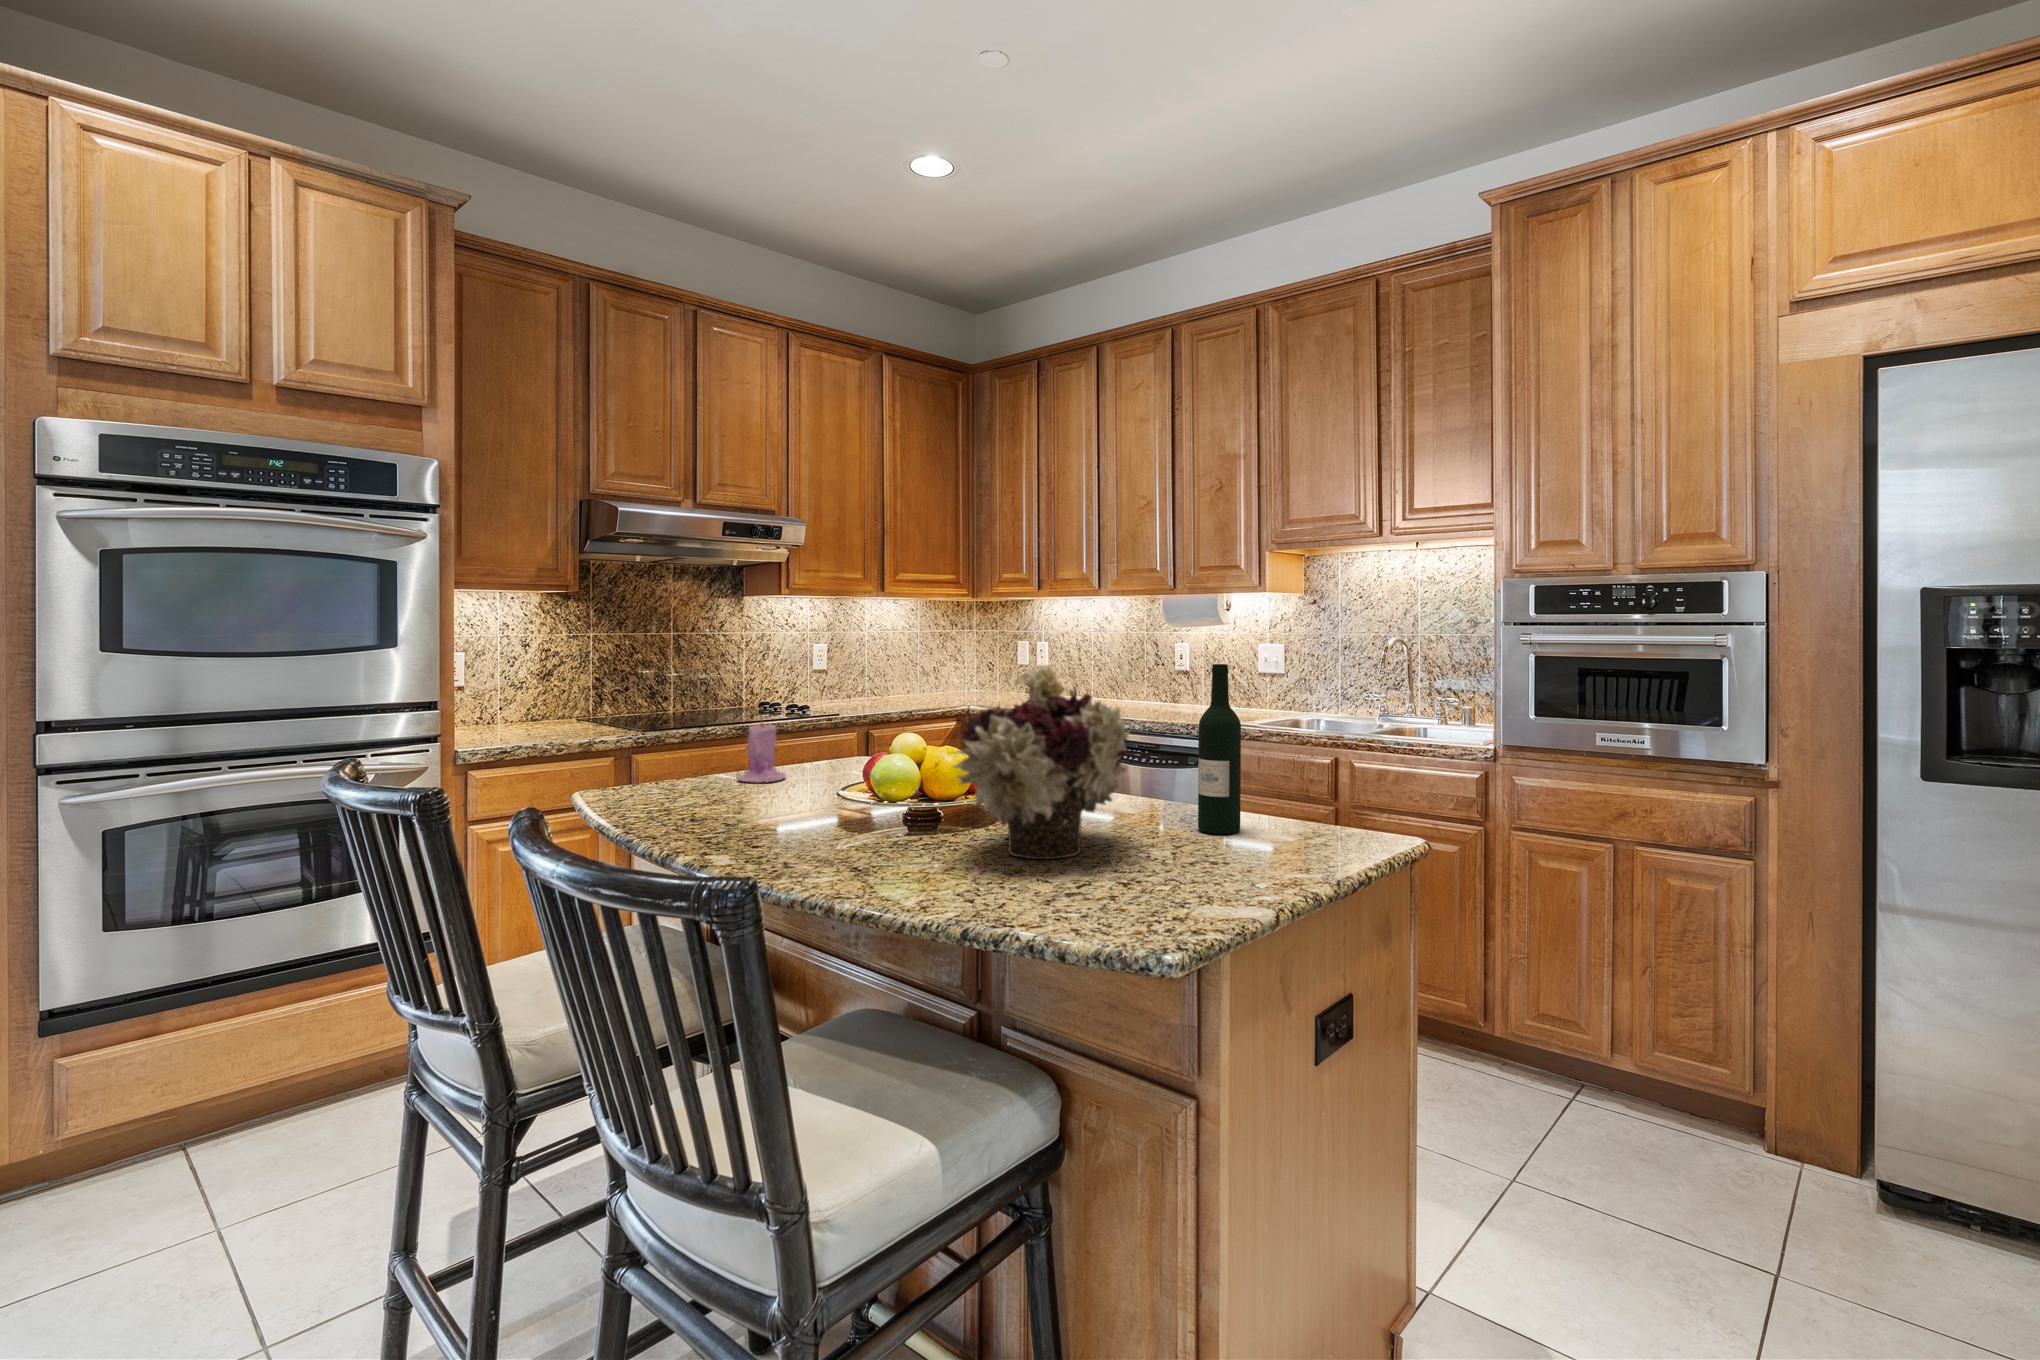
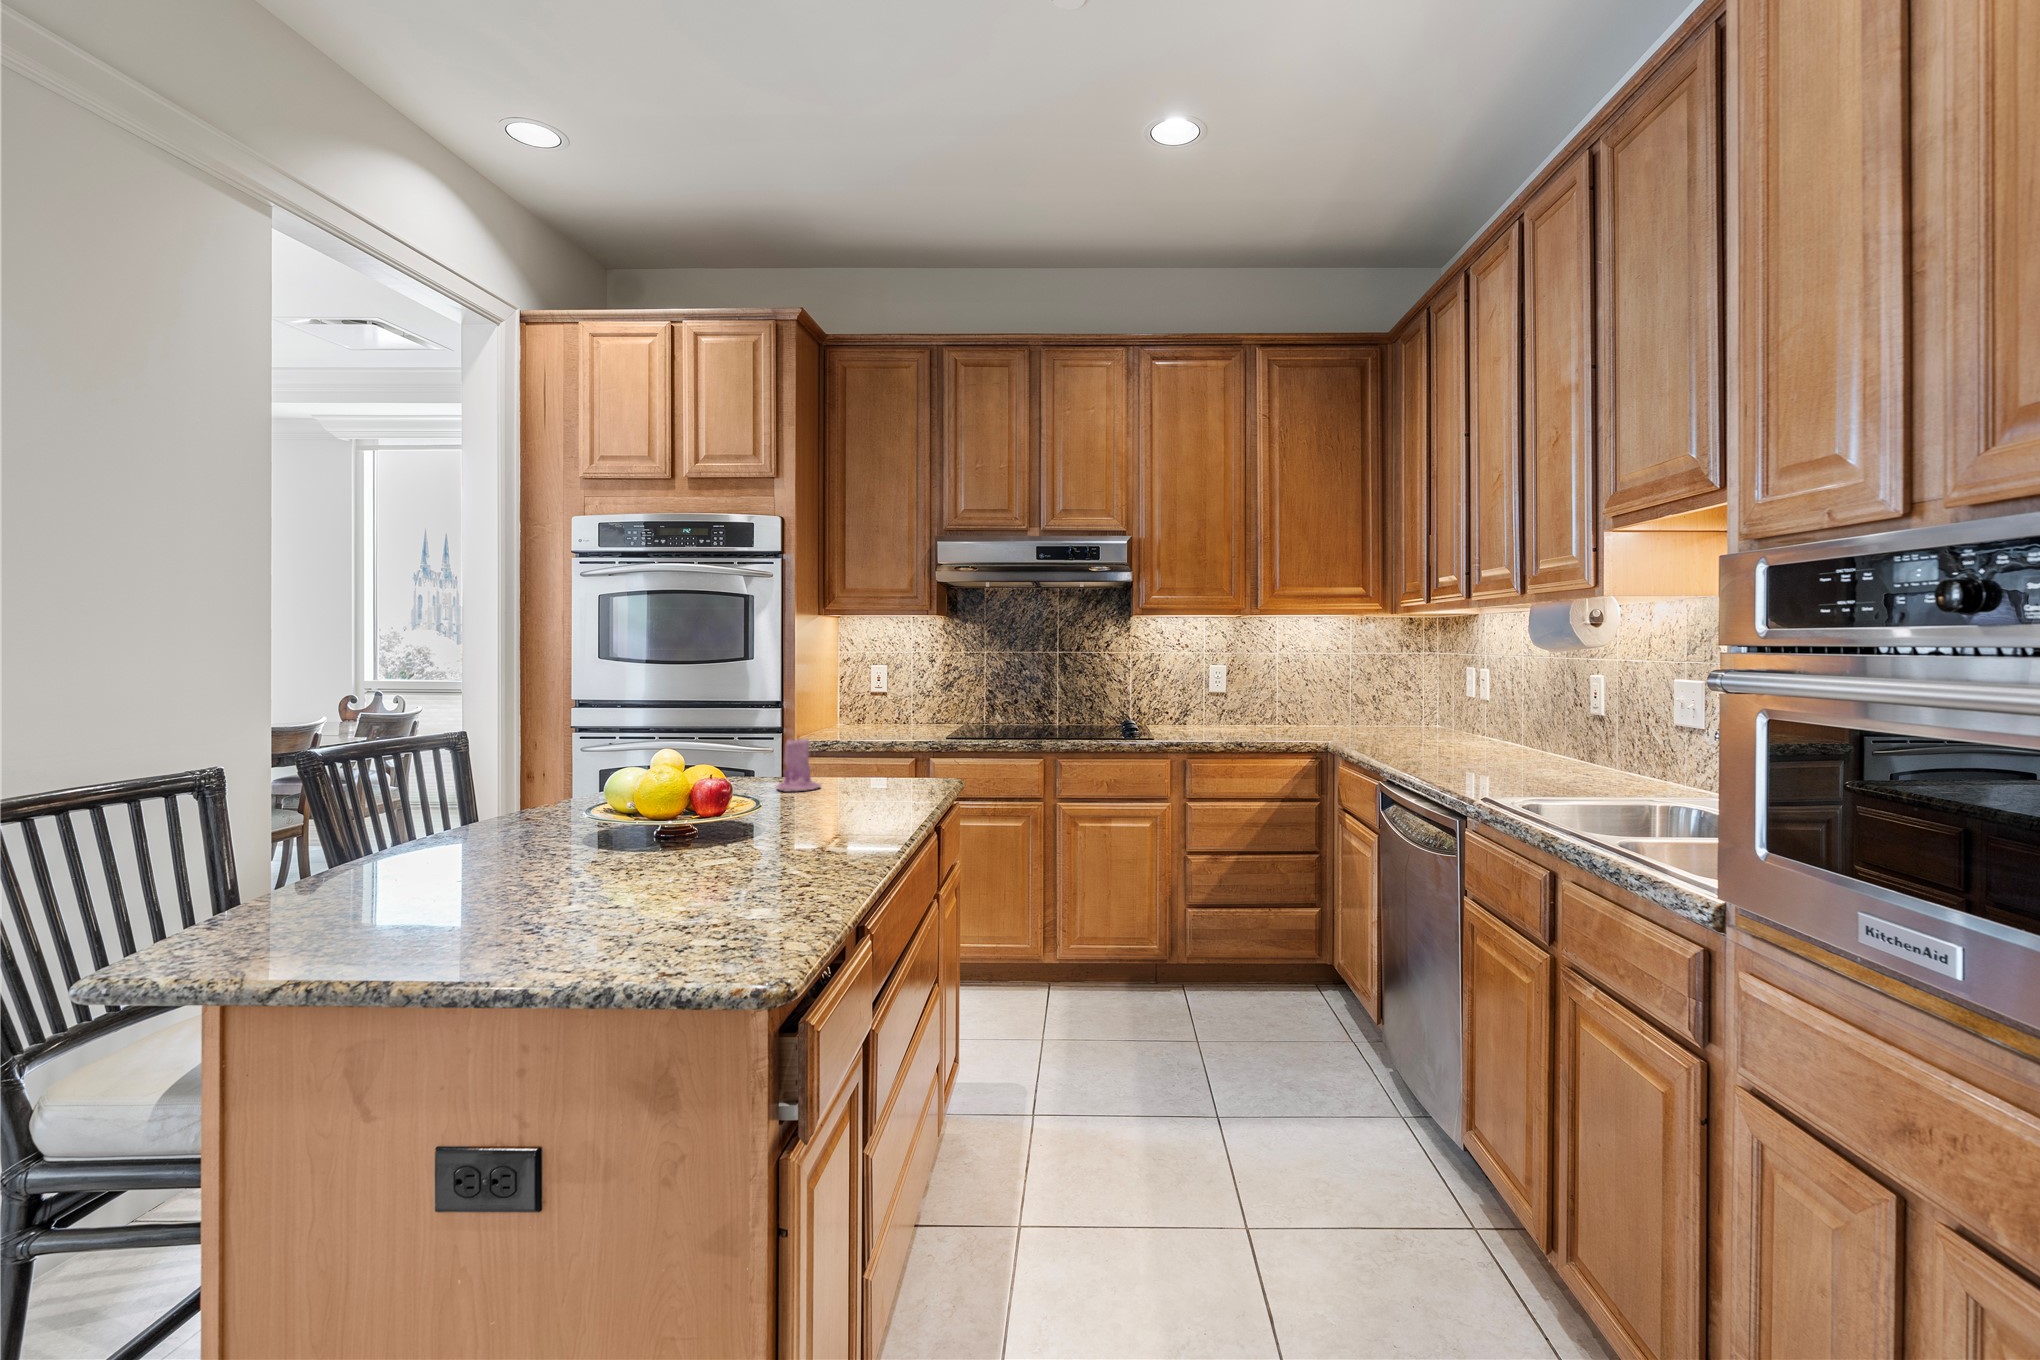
wine bottle: present [1198,664,1241,834] -> none [718,703,773,918]
flower arrangement: present [954,665,1129,859] -> none [429,694,683,900]

